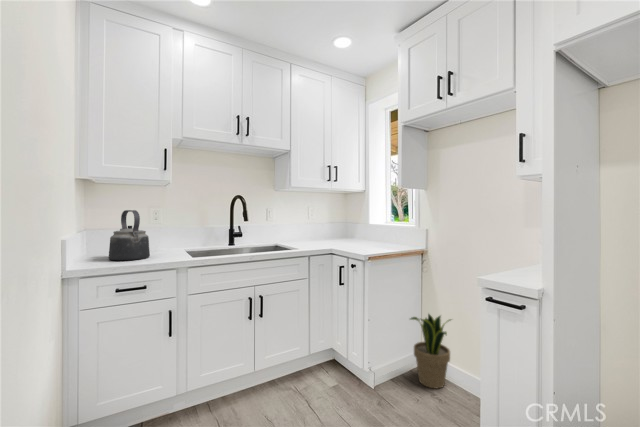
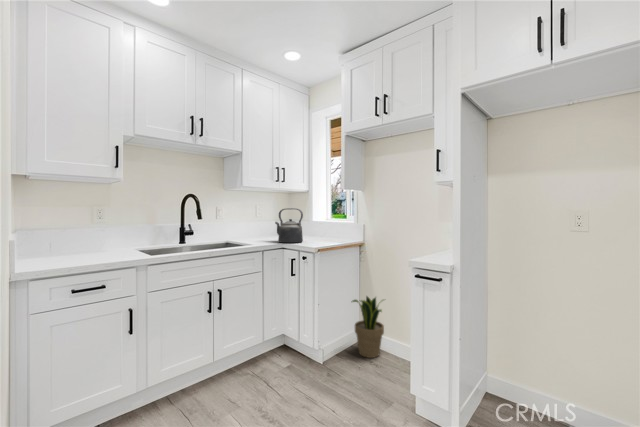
kettle: present [109,210,150,261] -> present [275,208,303,243]

